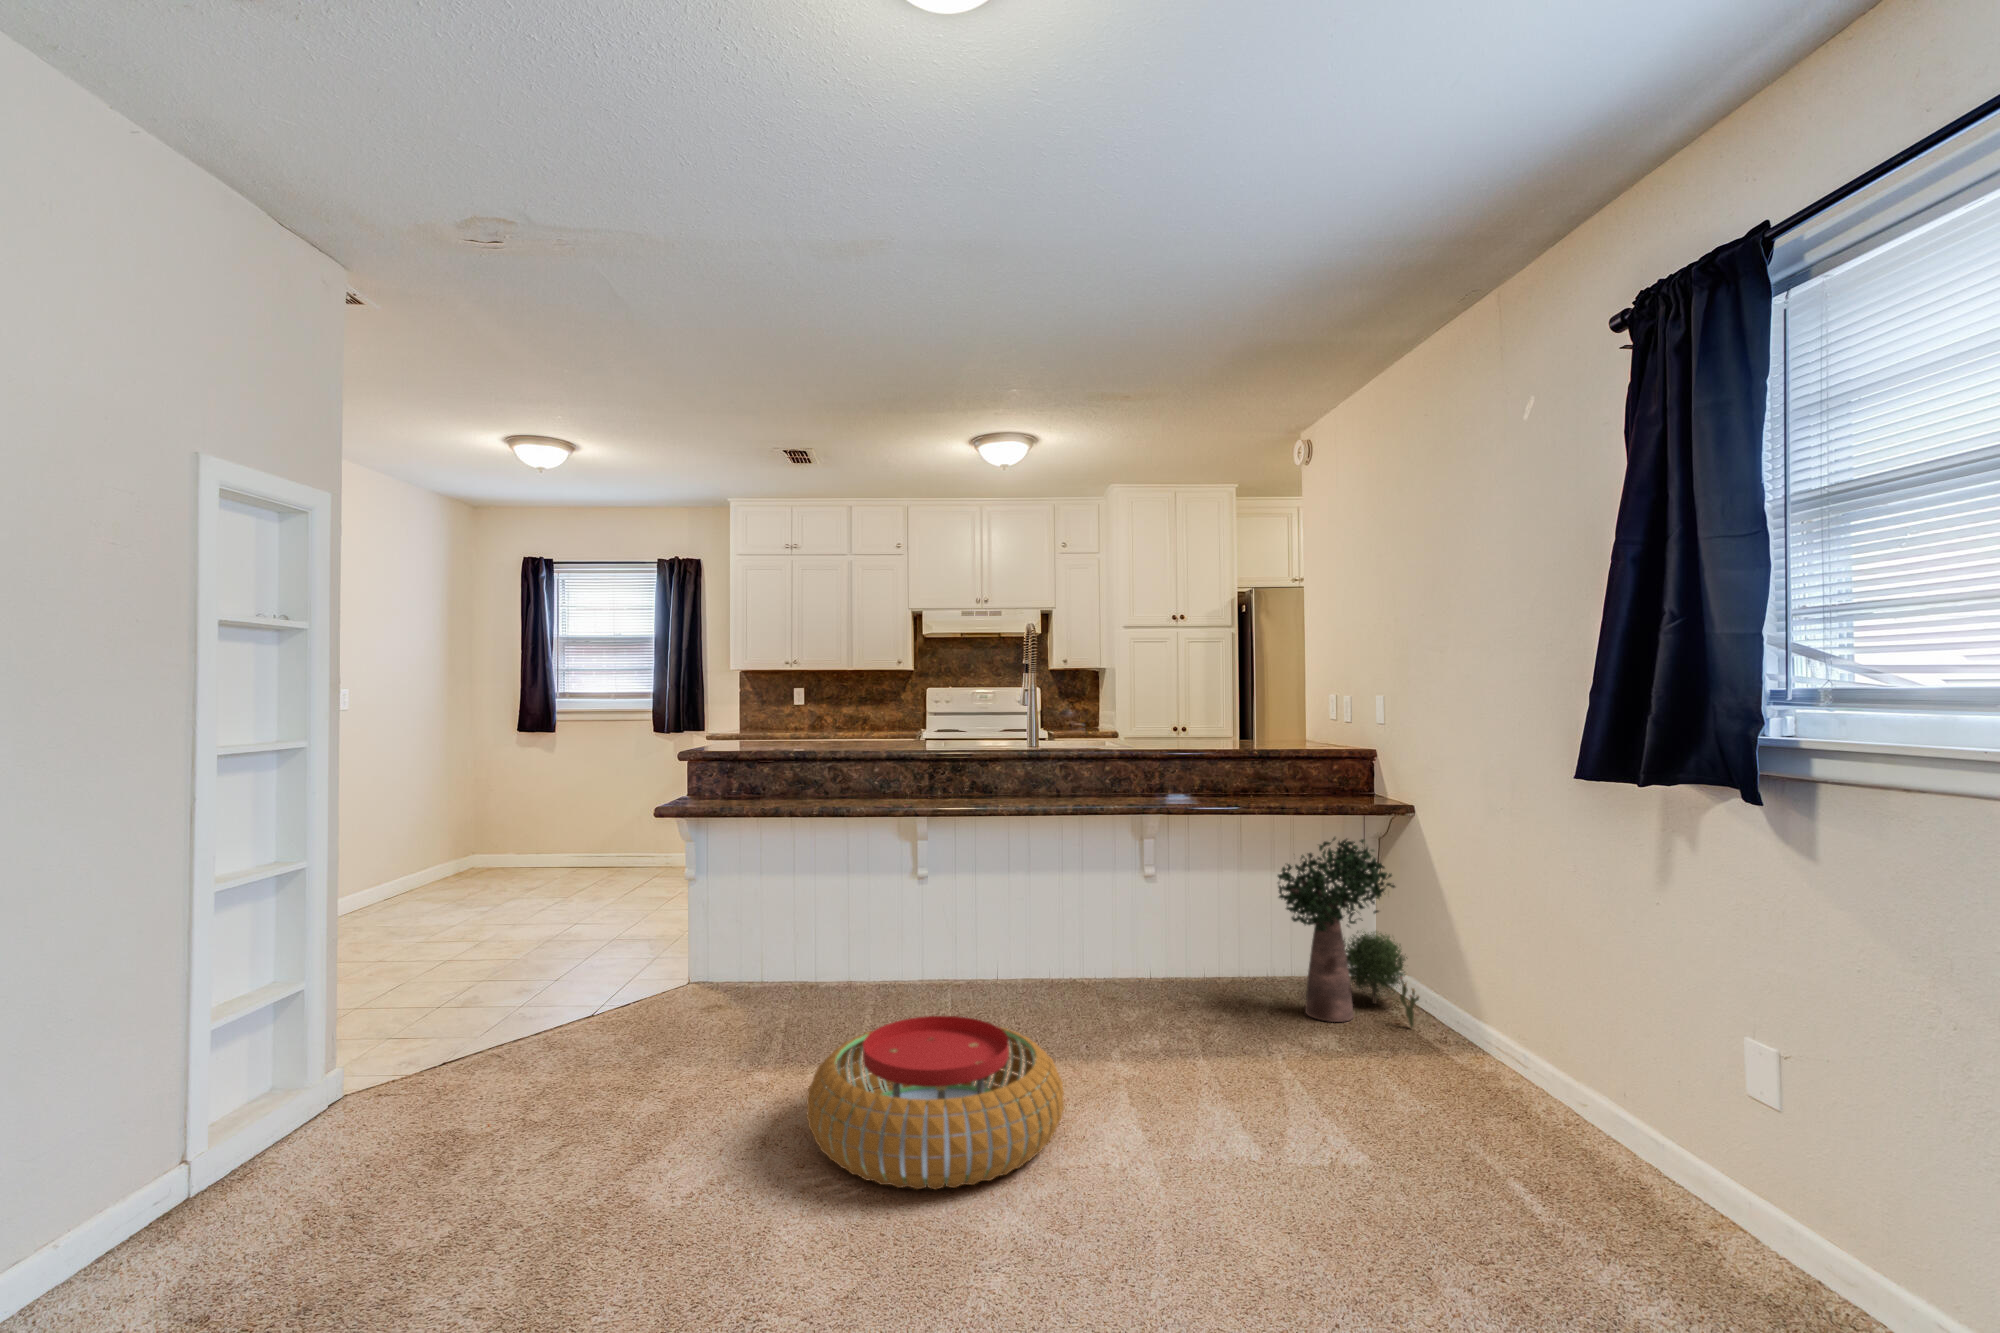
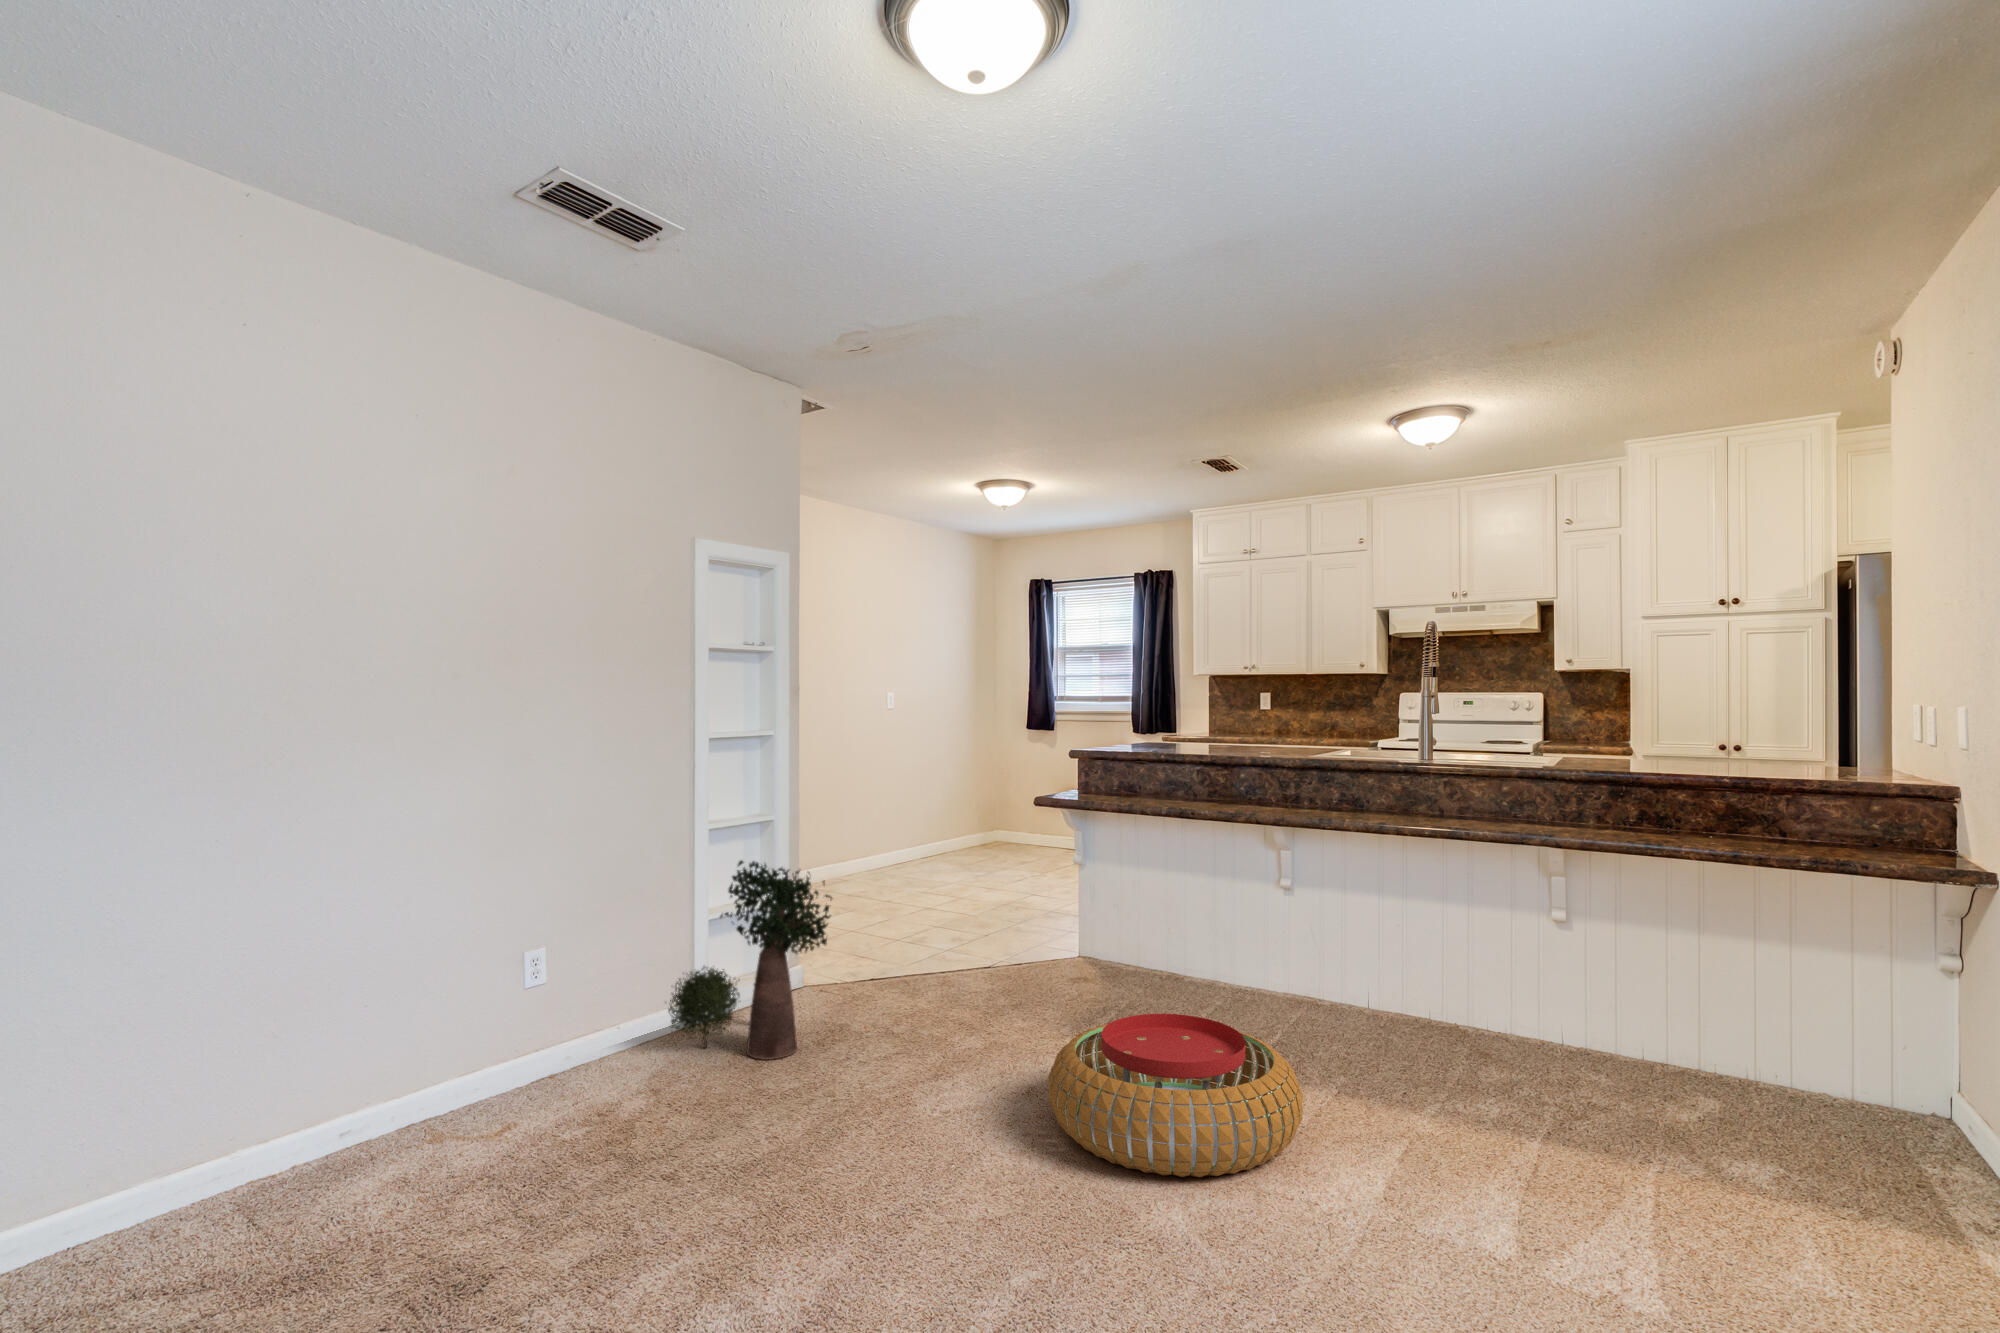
potted plant: present [1278,838,1419,1027] -> present [668,860,832,1060]

